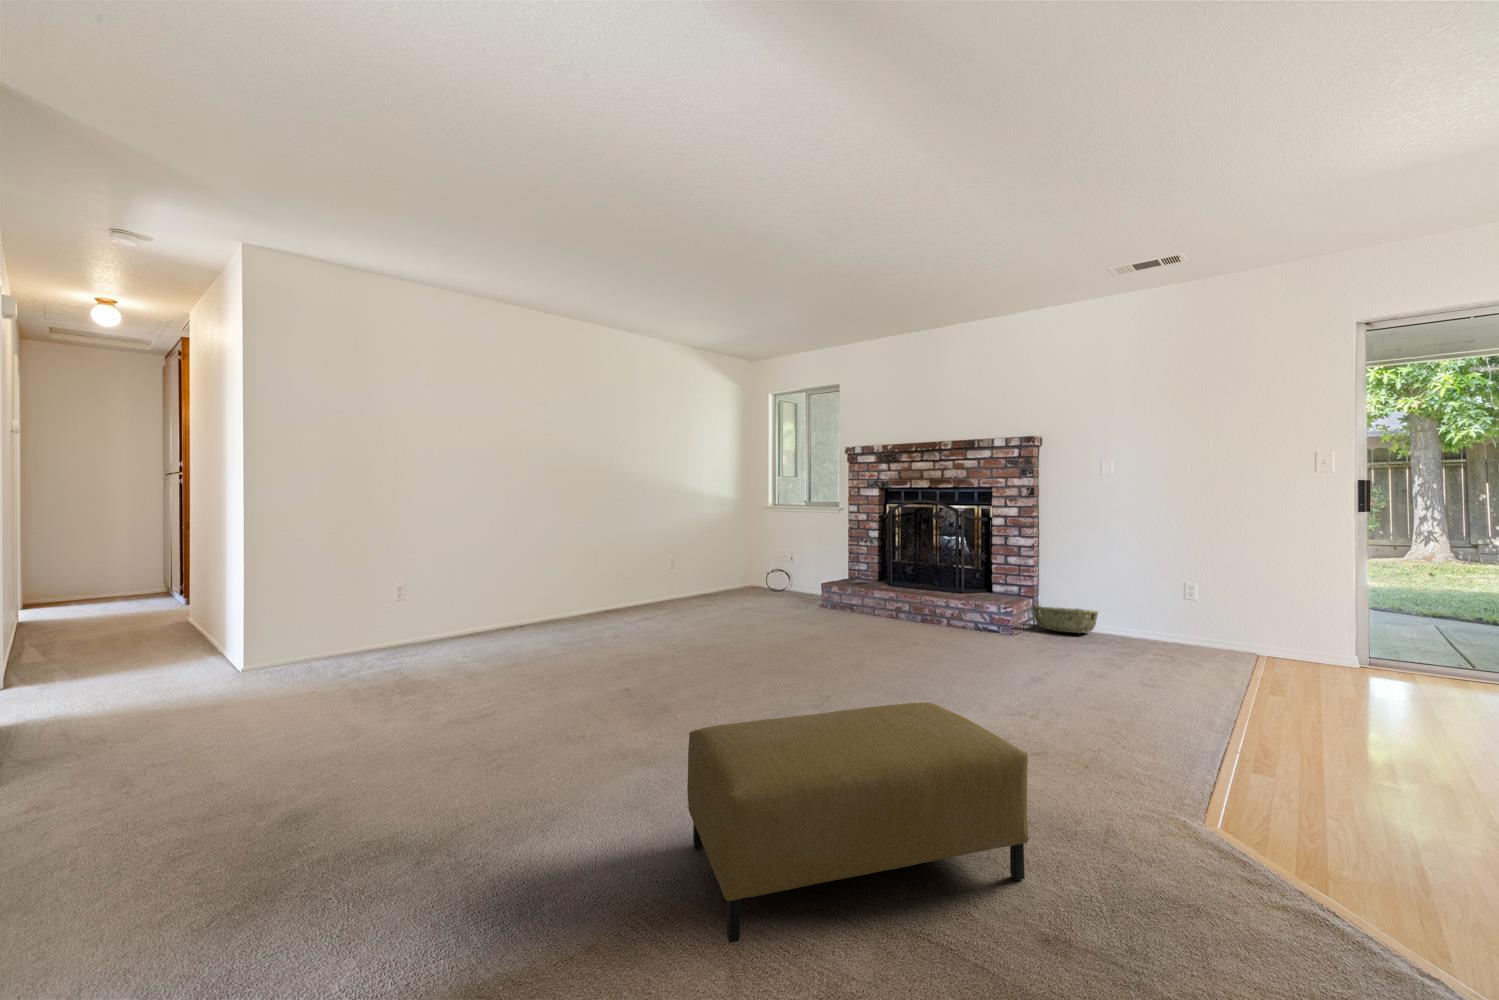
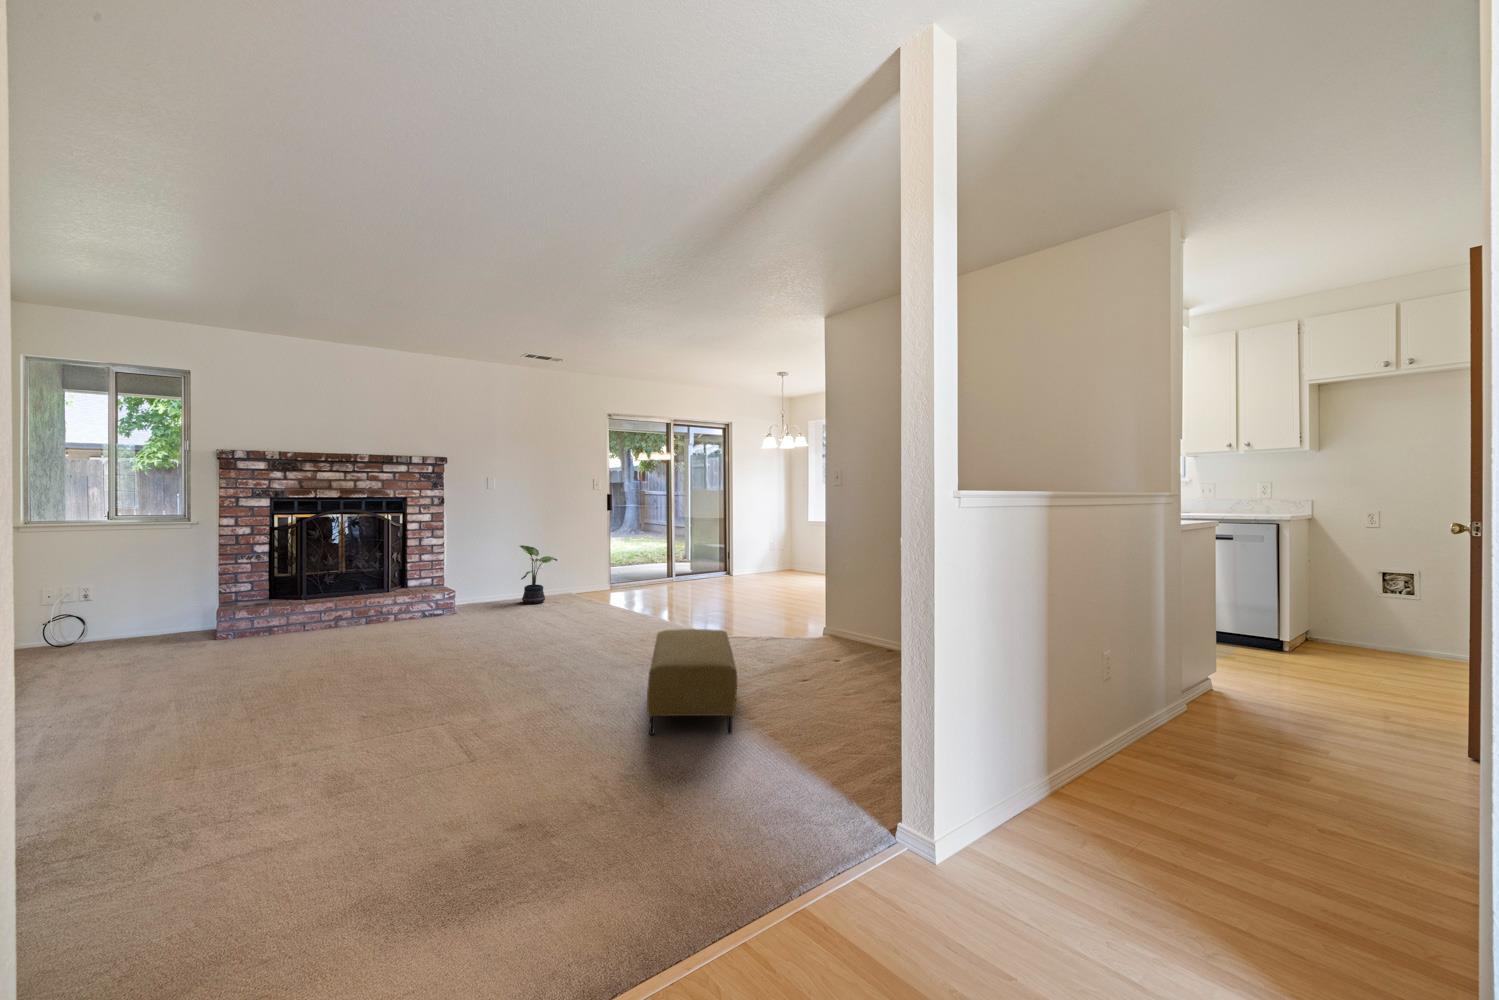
potted plant: none [1122,557,1198,650] -> present [520,545,557,604]
woven basket: present [1033,606,1098,633] -> none [451,586,497,607]

